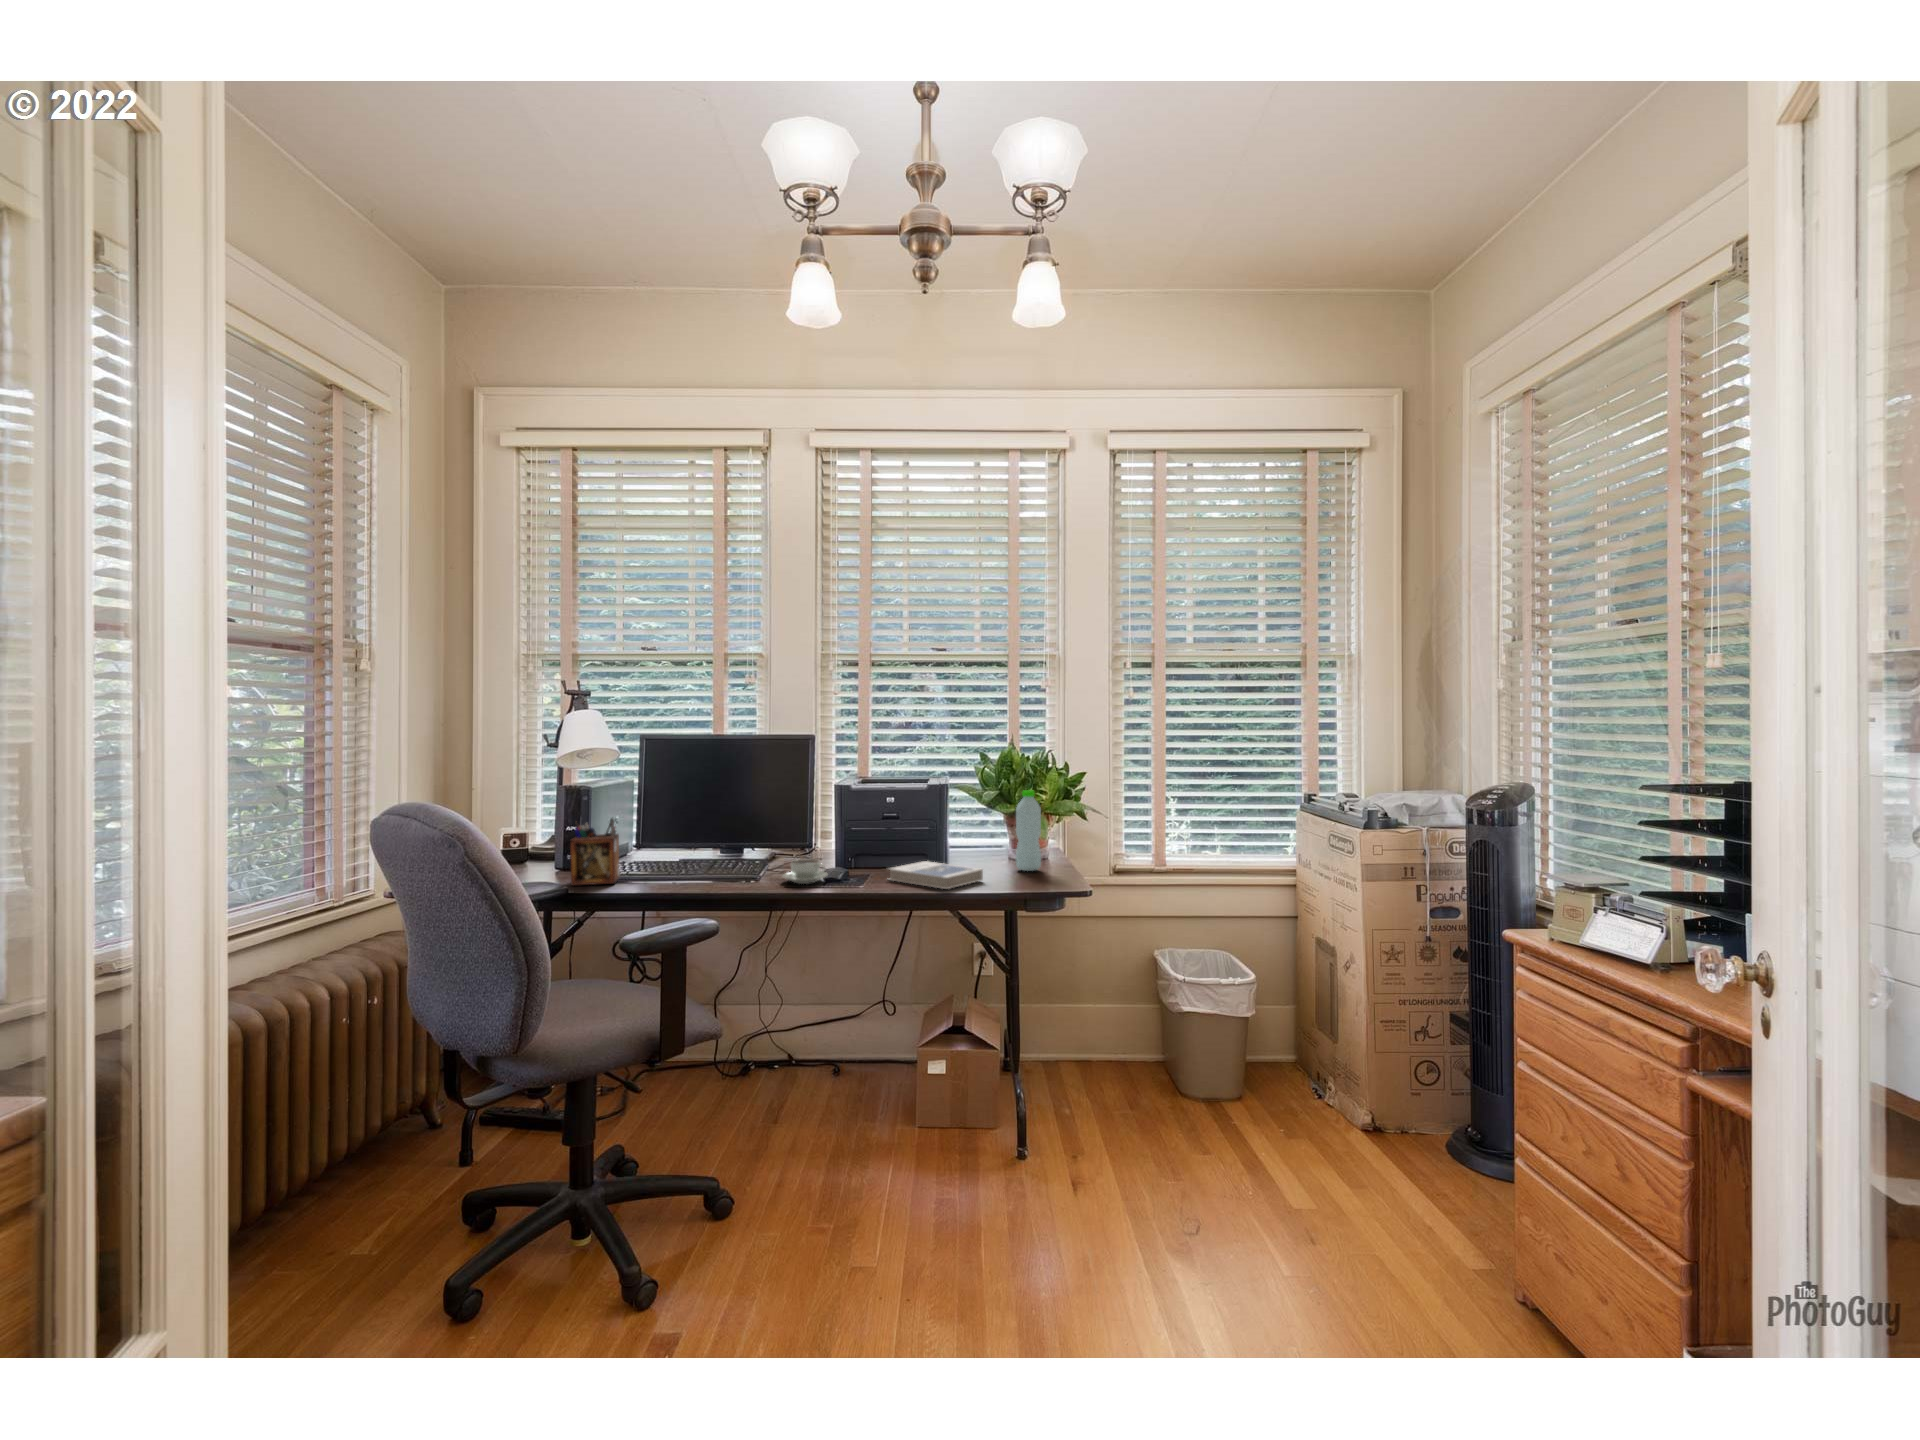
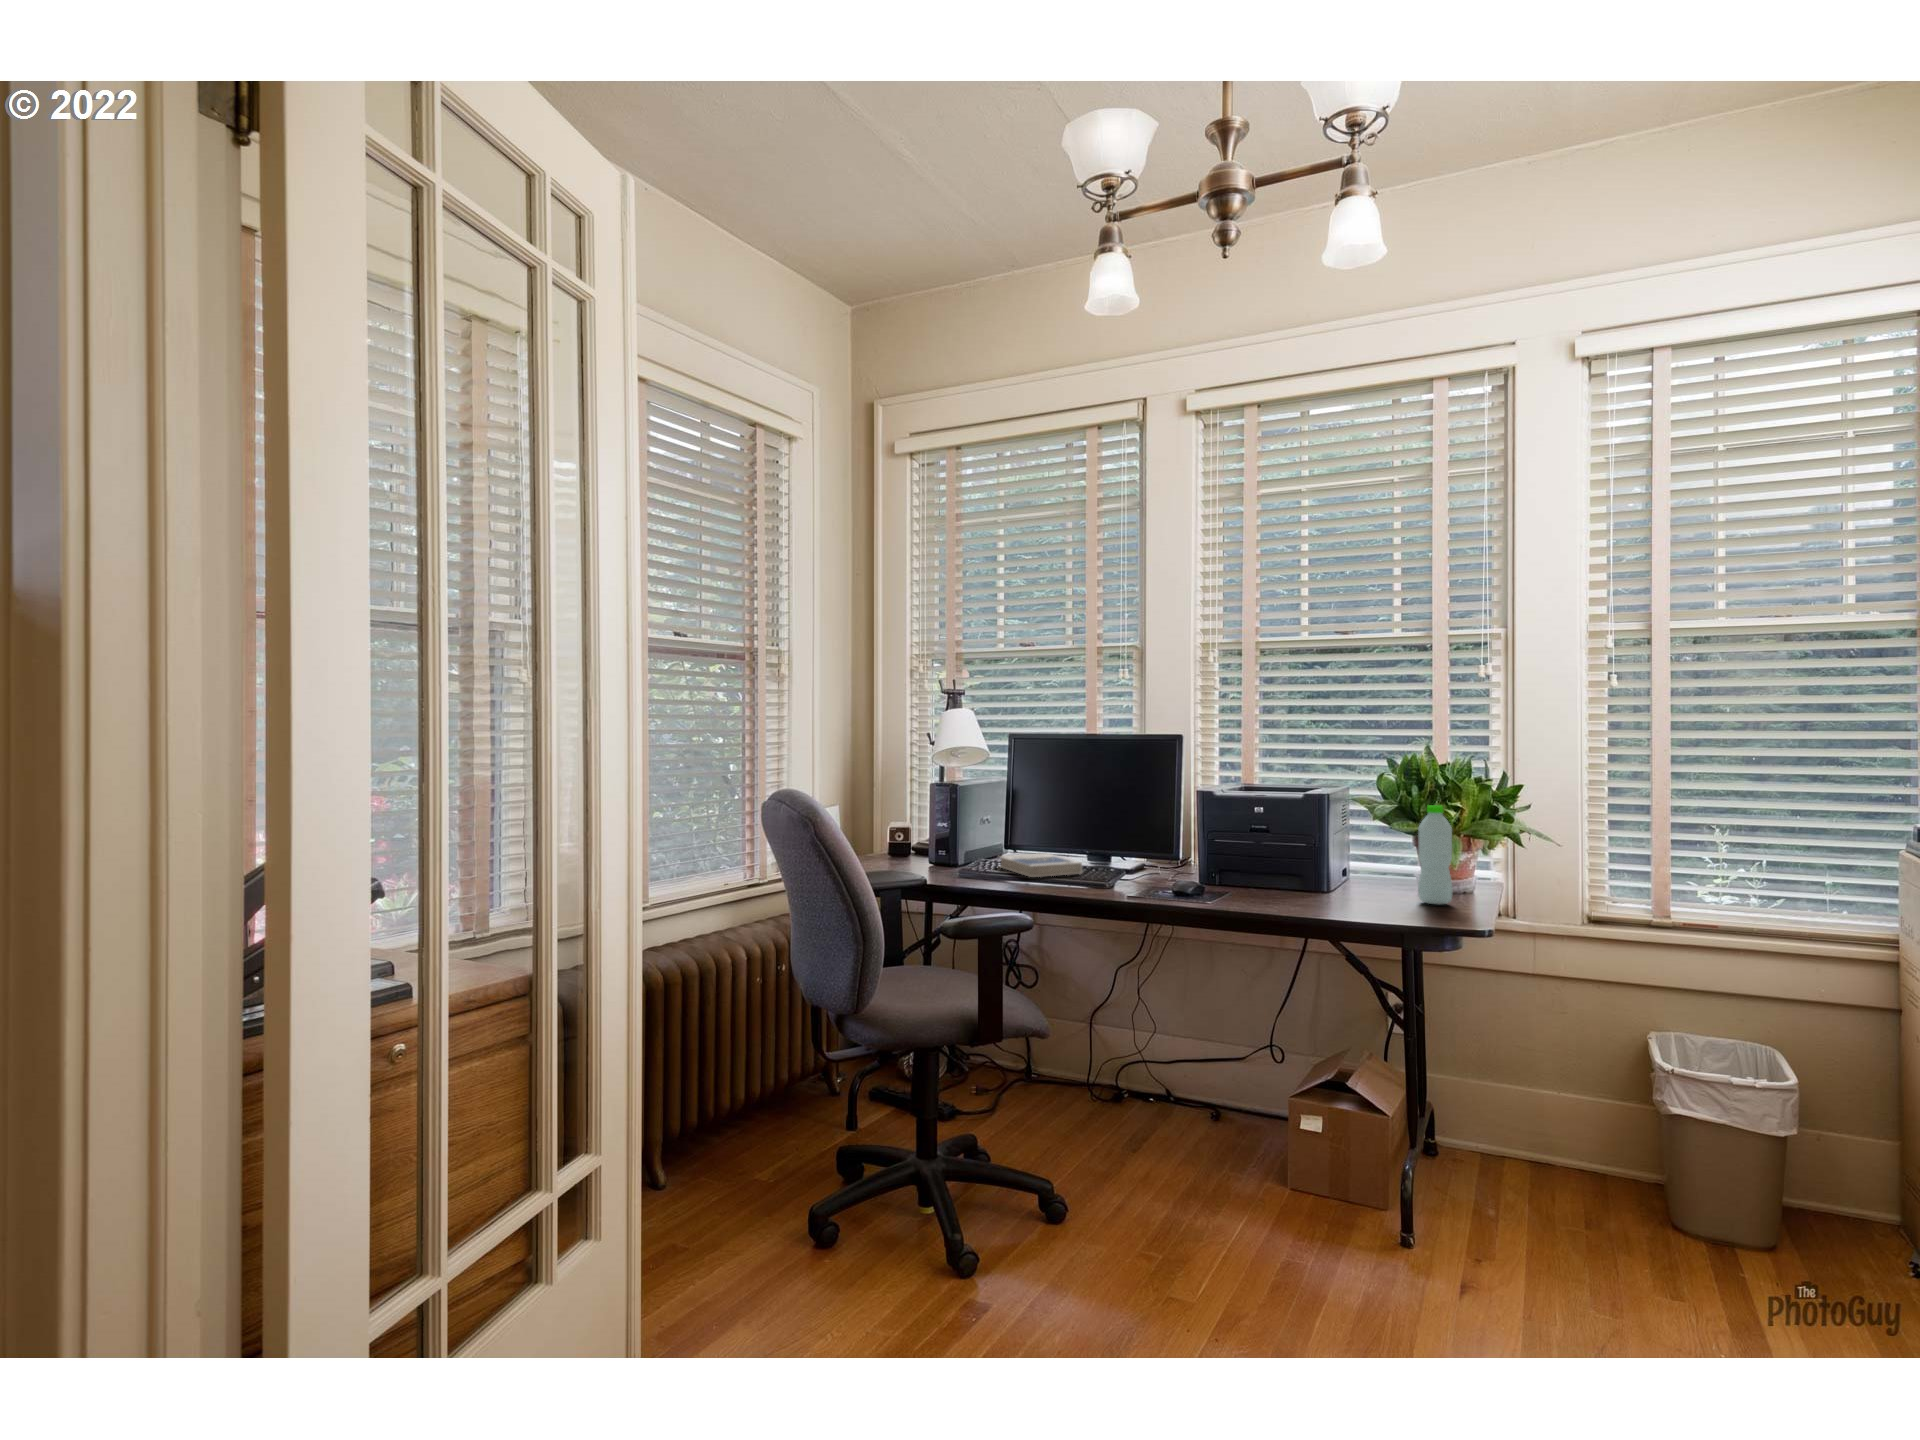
desk organizer: present [570,818,620,886] -> none [933,815,979,880]
coffee cup: present [783,859,827,884] -> none [1133,870,1182,896]
hardback book: present [889,861,983,889] -> present [1000,853,1082,877]

